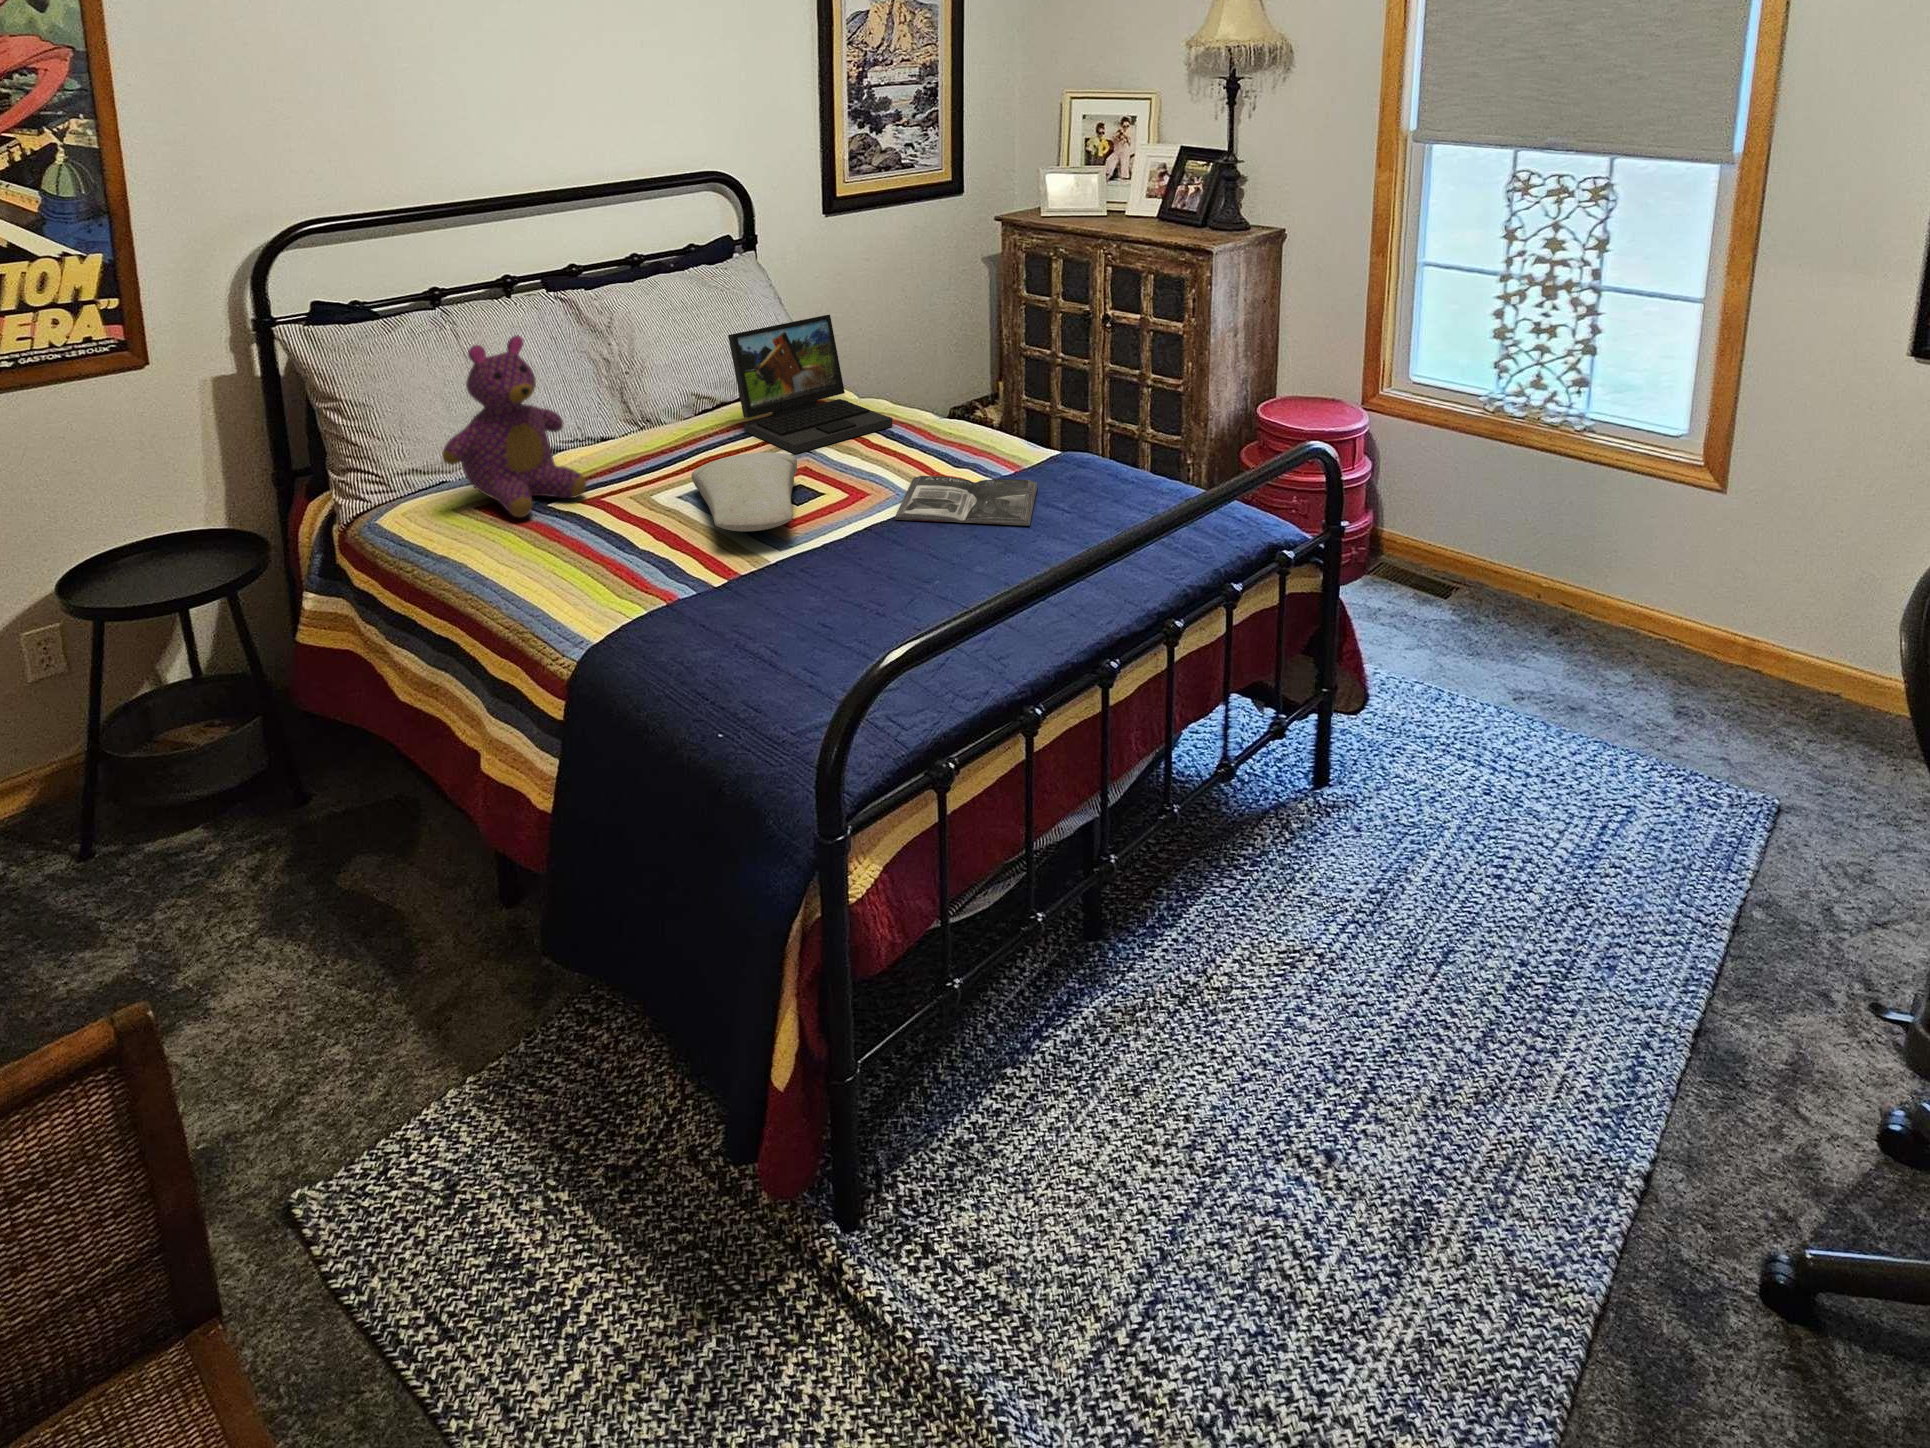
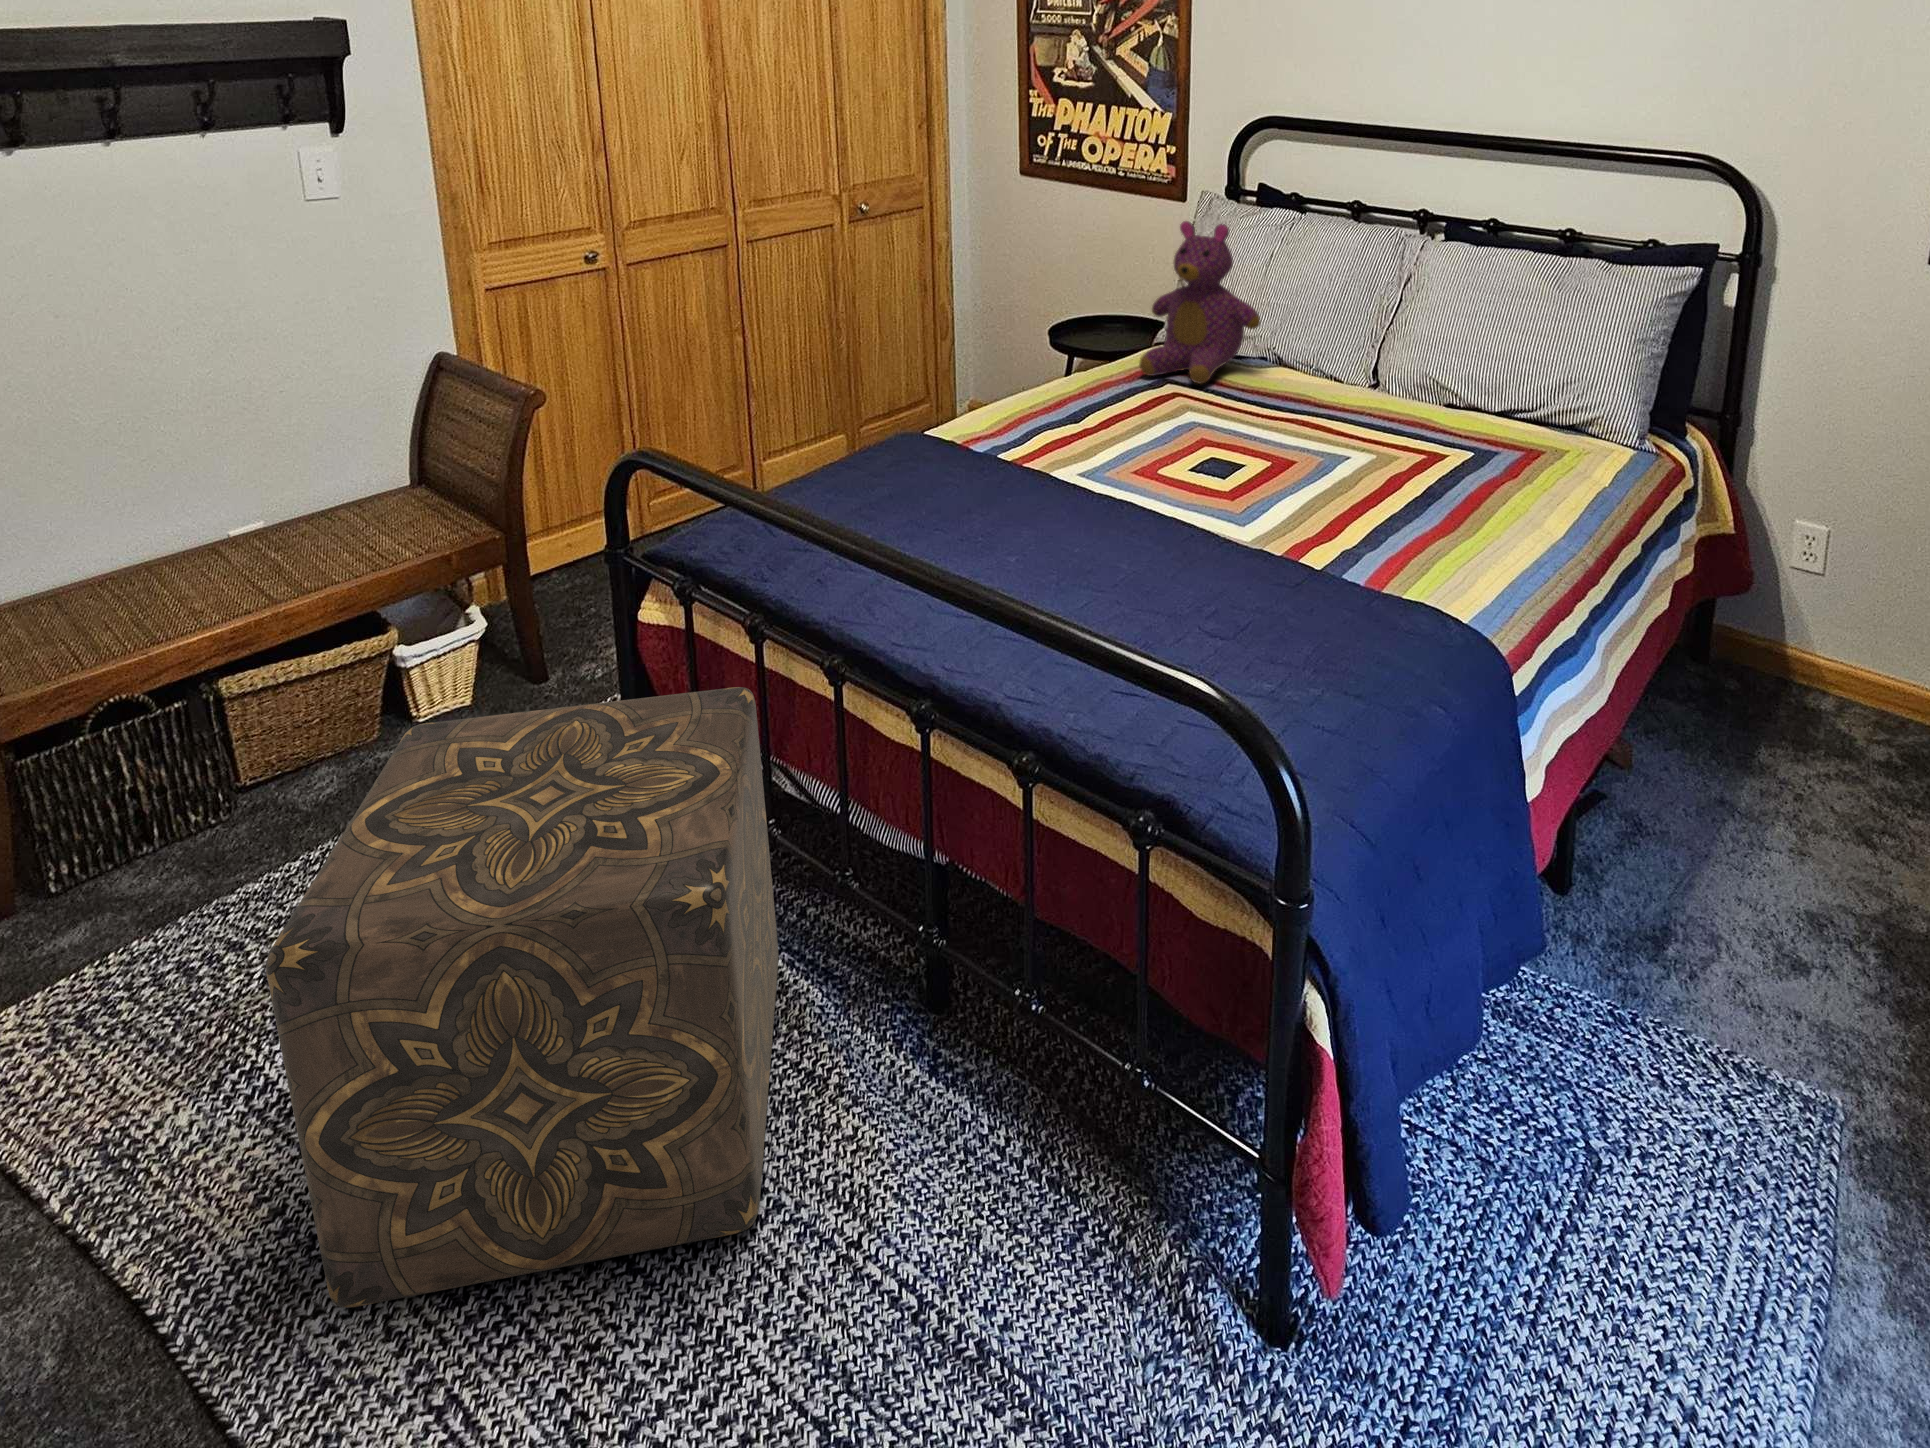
laptop: present [728,315,892,454] -> none [1368,300,1587,482]
pillow: present [692,452,797,531] -> none [1078,391,1275,447]
magazine: present [895,476,1037,525] -> none [1174,500,1319,576]
ottoman: none [1041,764,1507,1356] -> present [266,687,778,1308]

